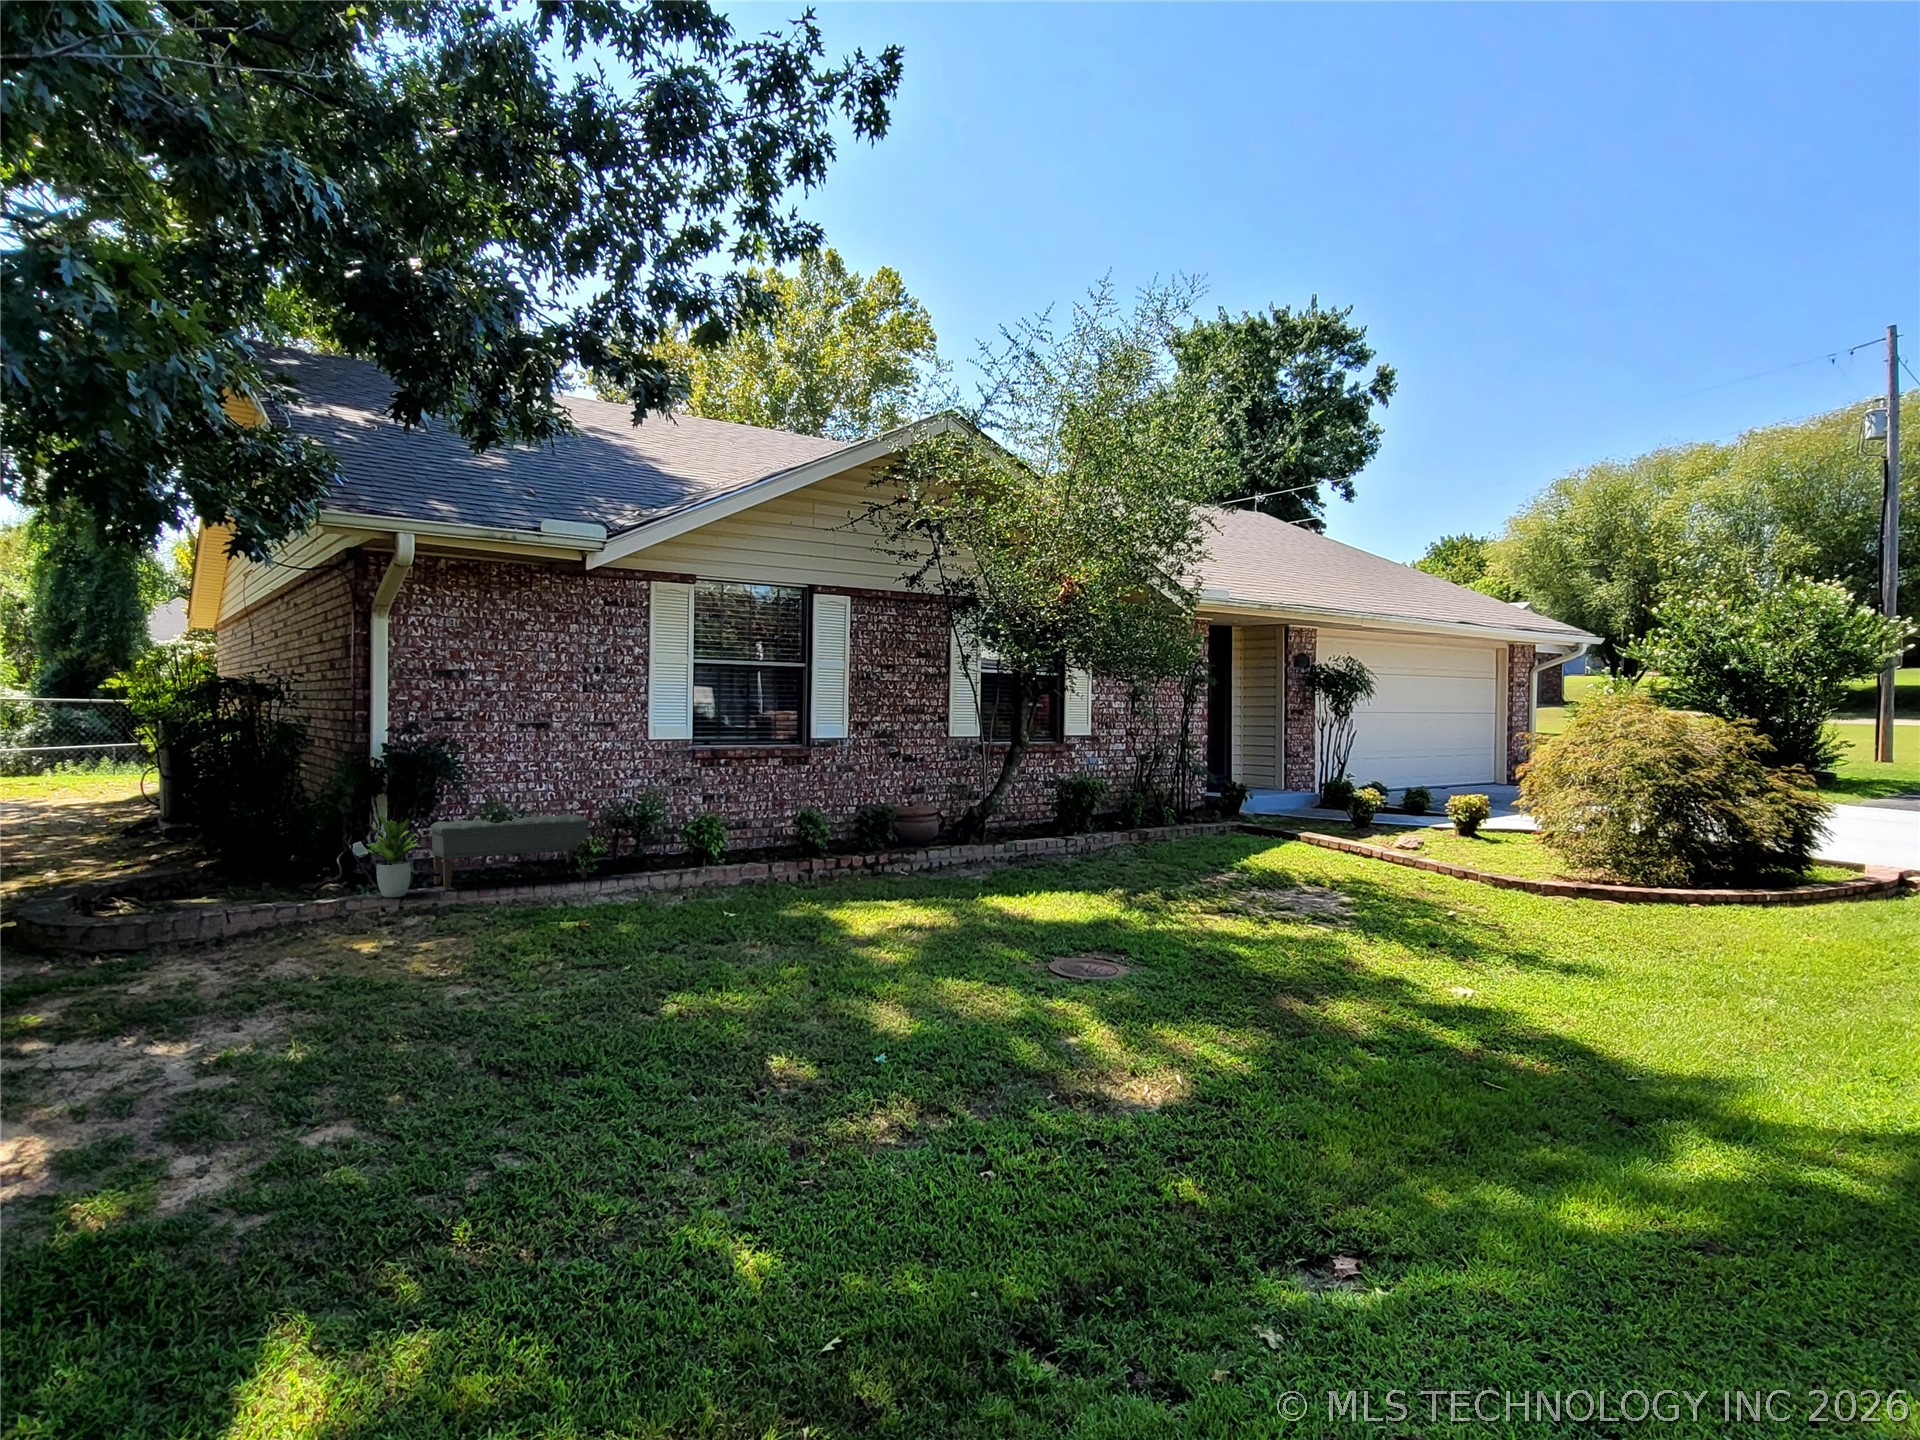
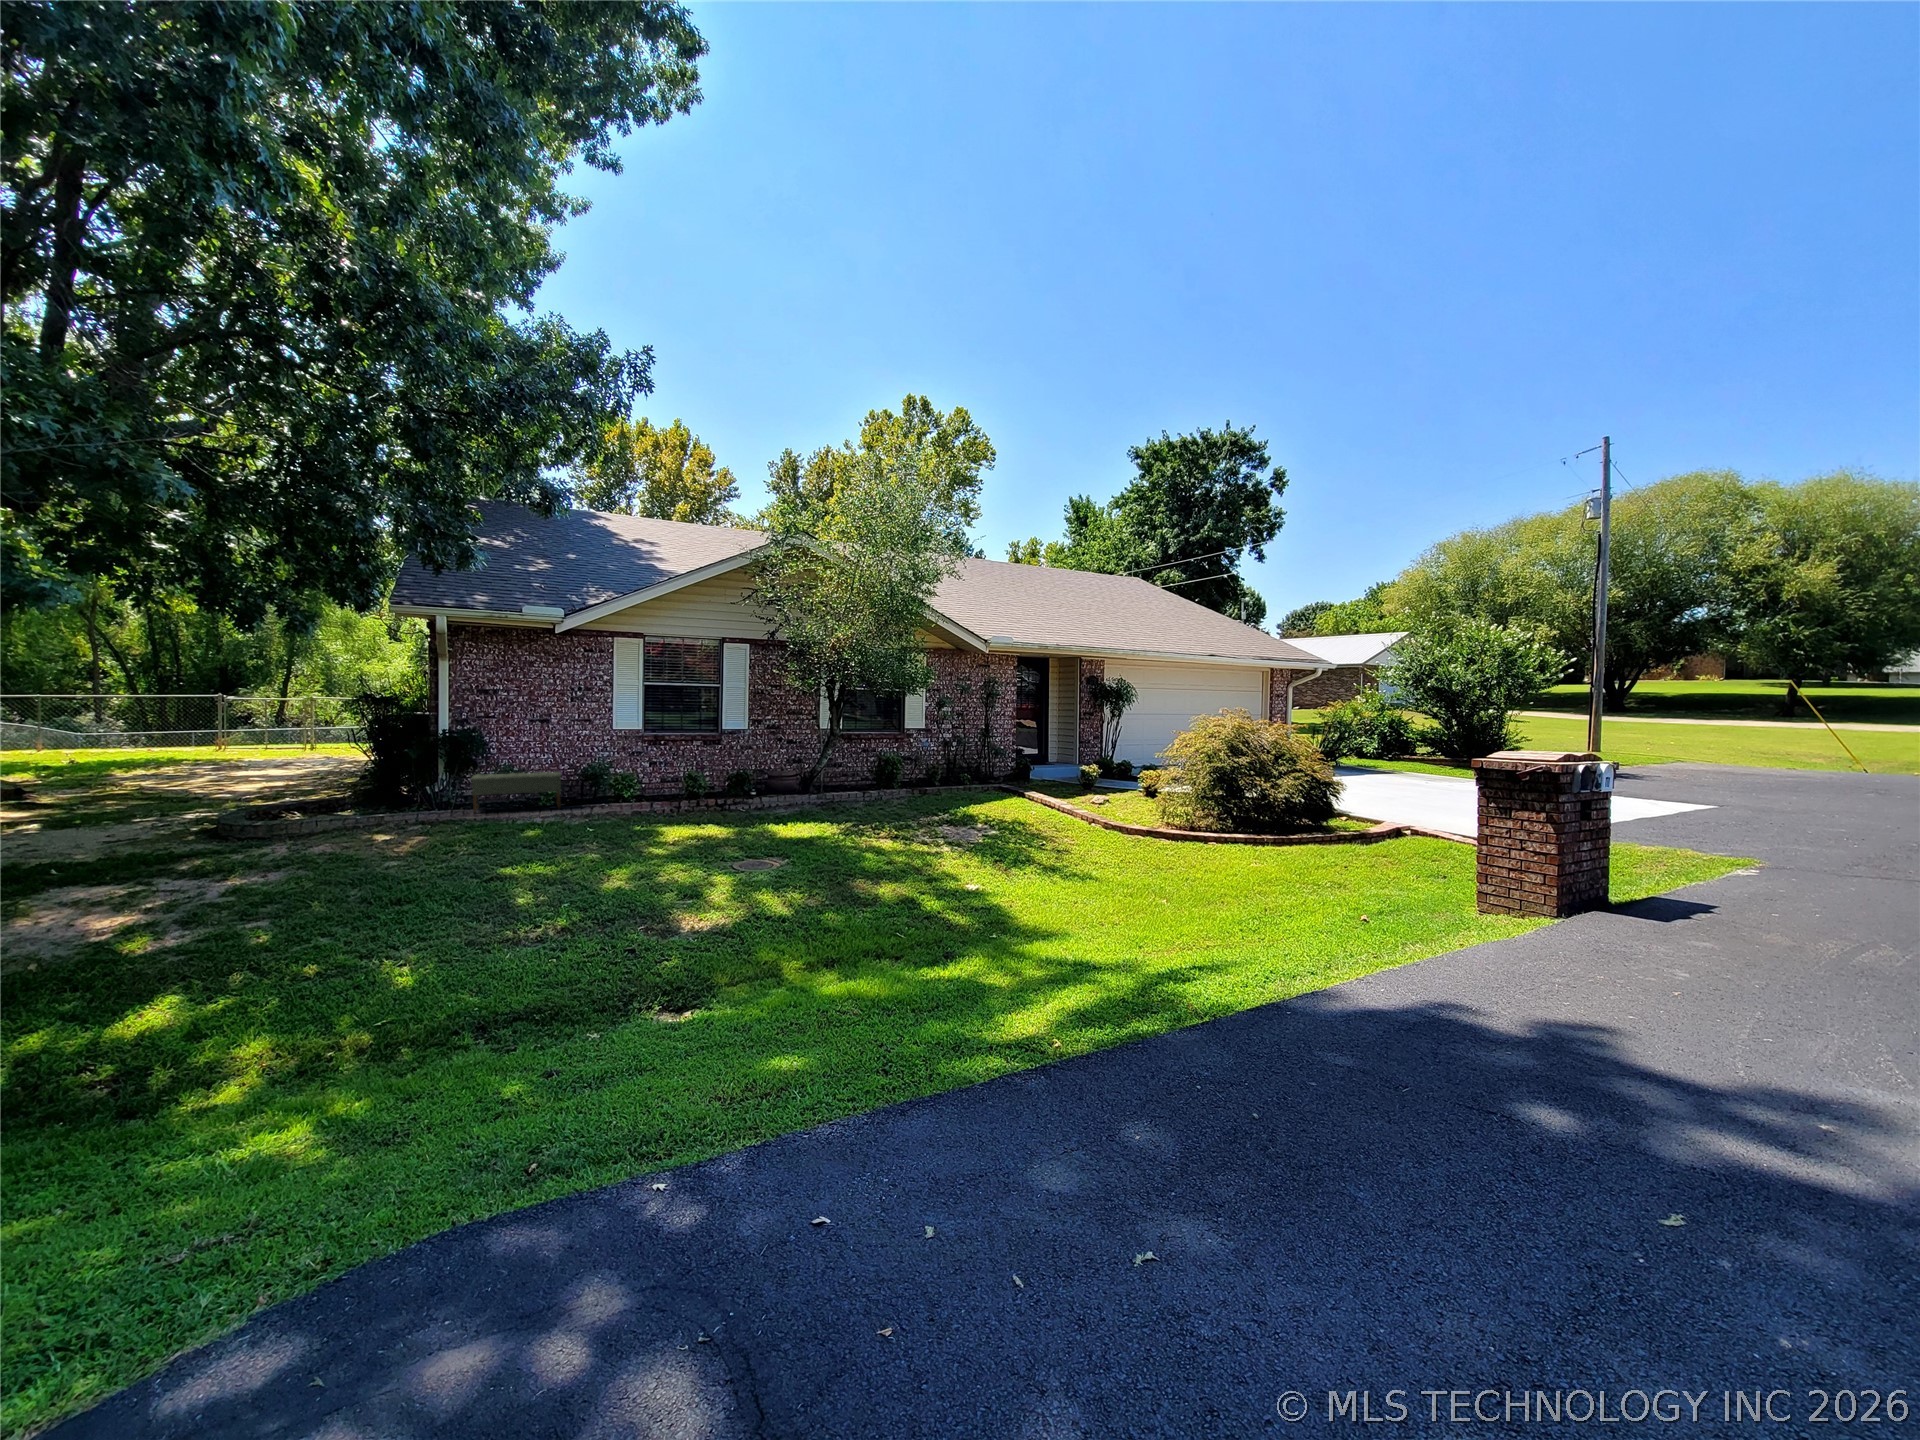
potted plant: present [366,815,417,897] -> none [423,767,459,816]

